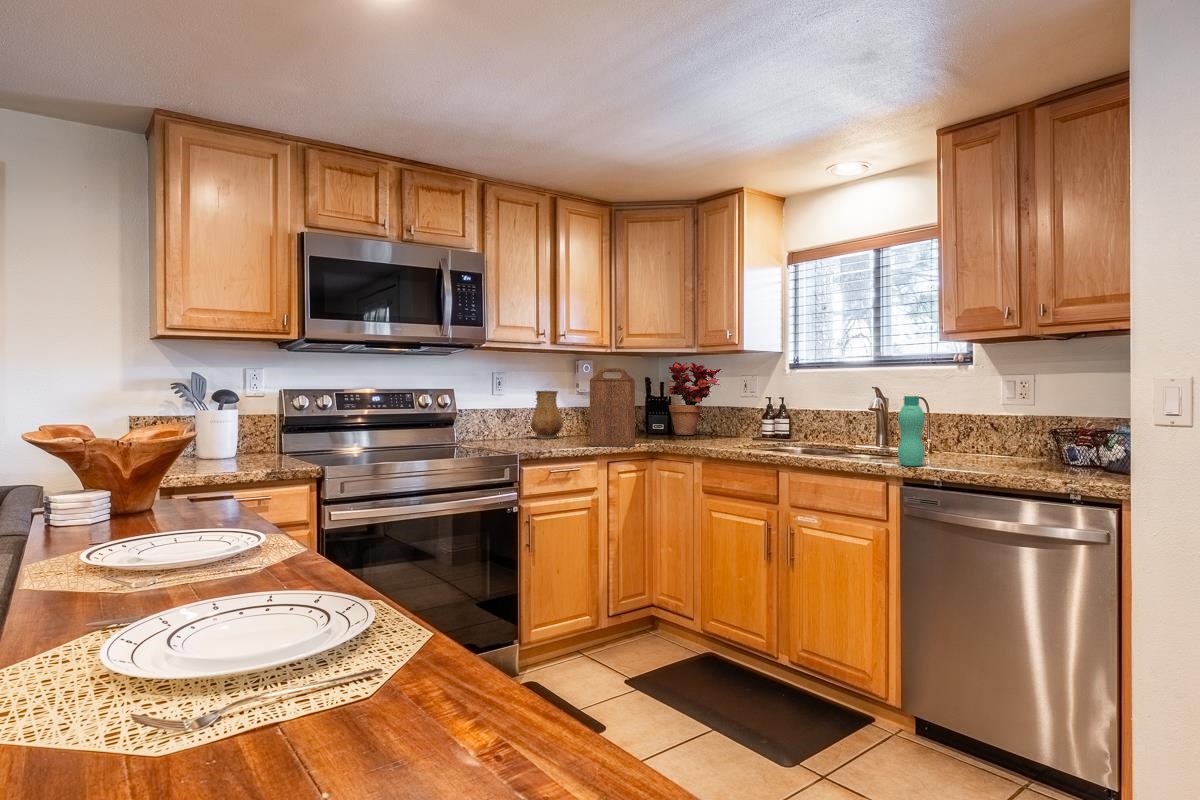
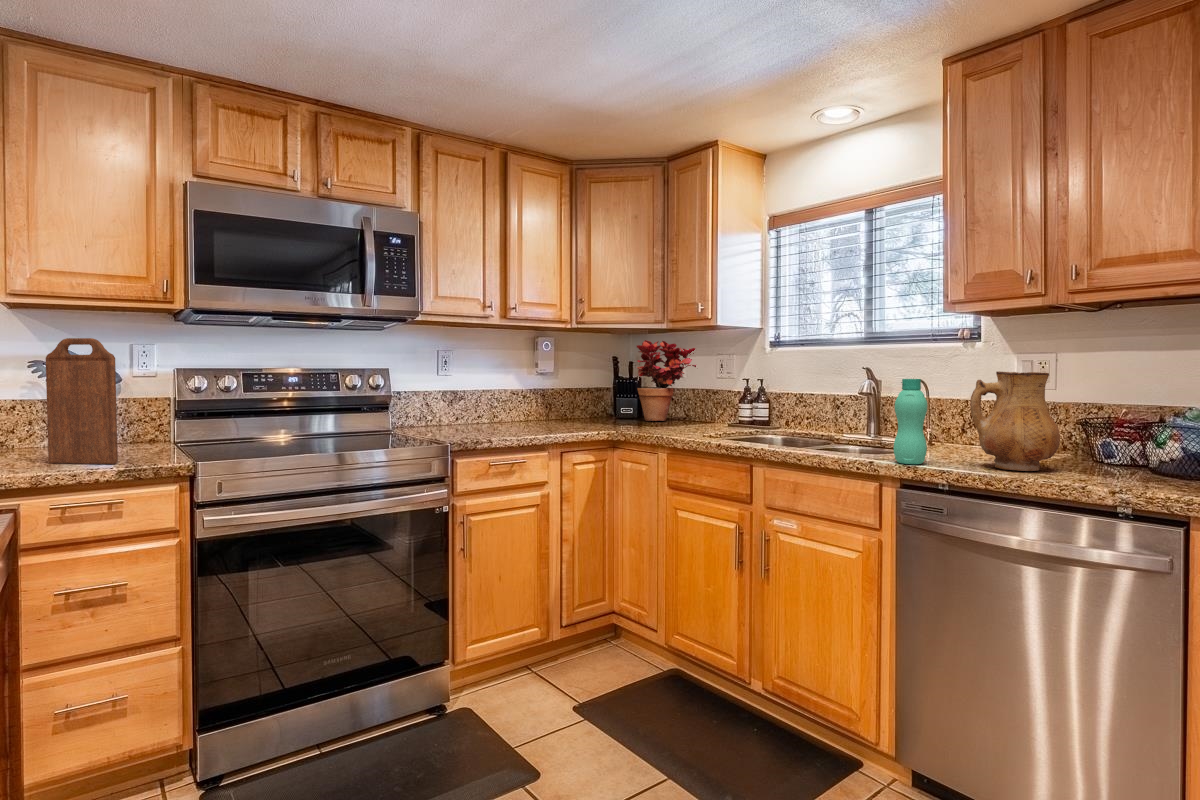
cutting board: present [590,368,635,446] -> present [46,338,118,464]
ceramic pitcher: present [531,391,563,439] -> present [970,371,1060,471]

